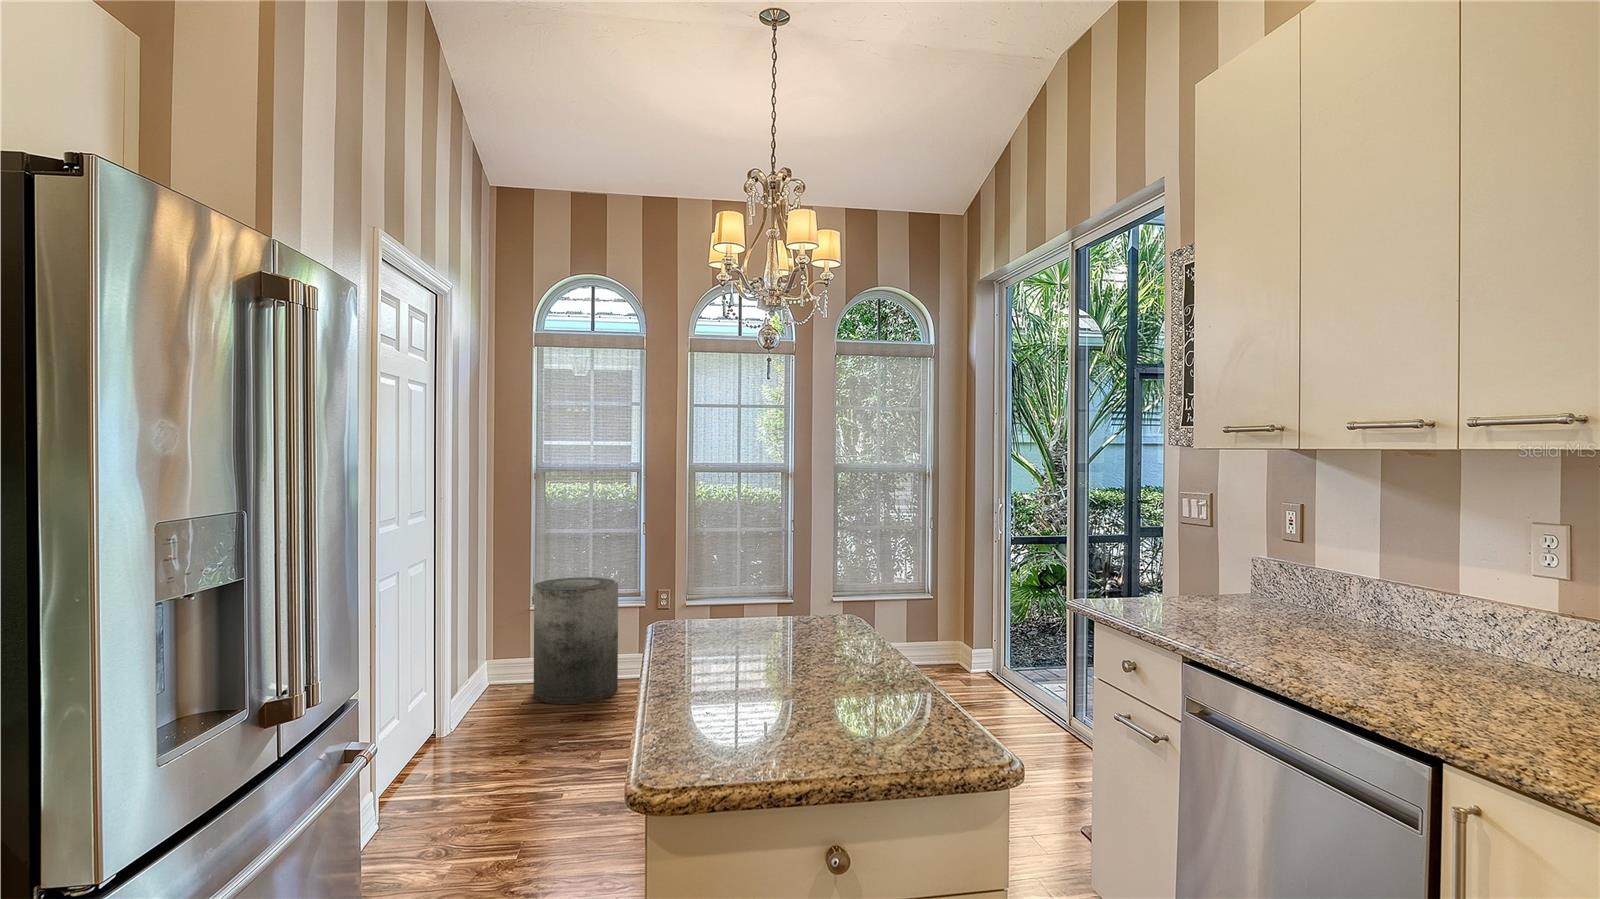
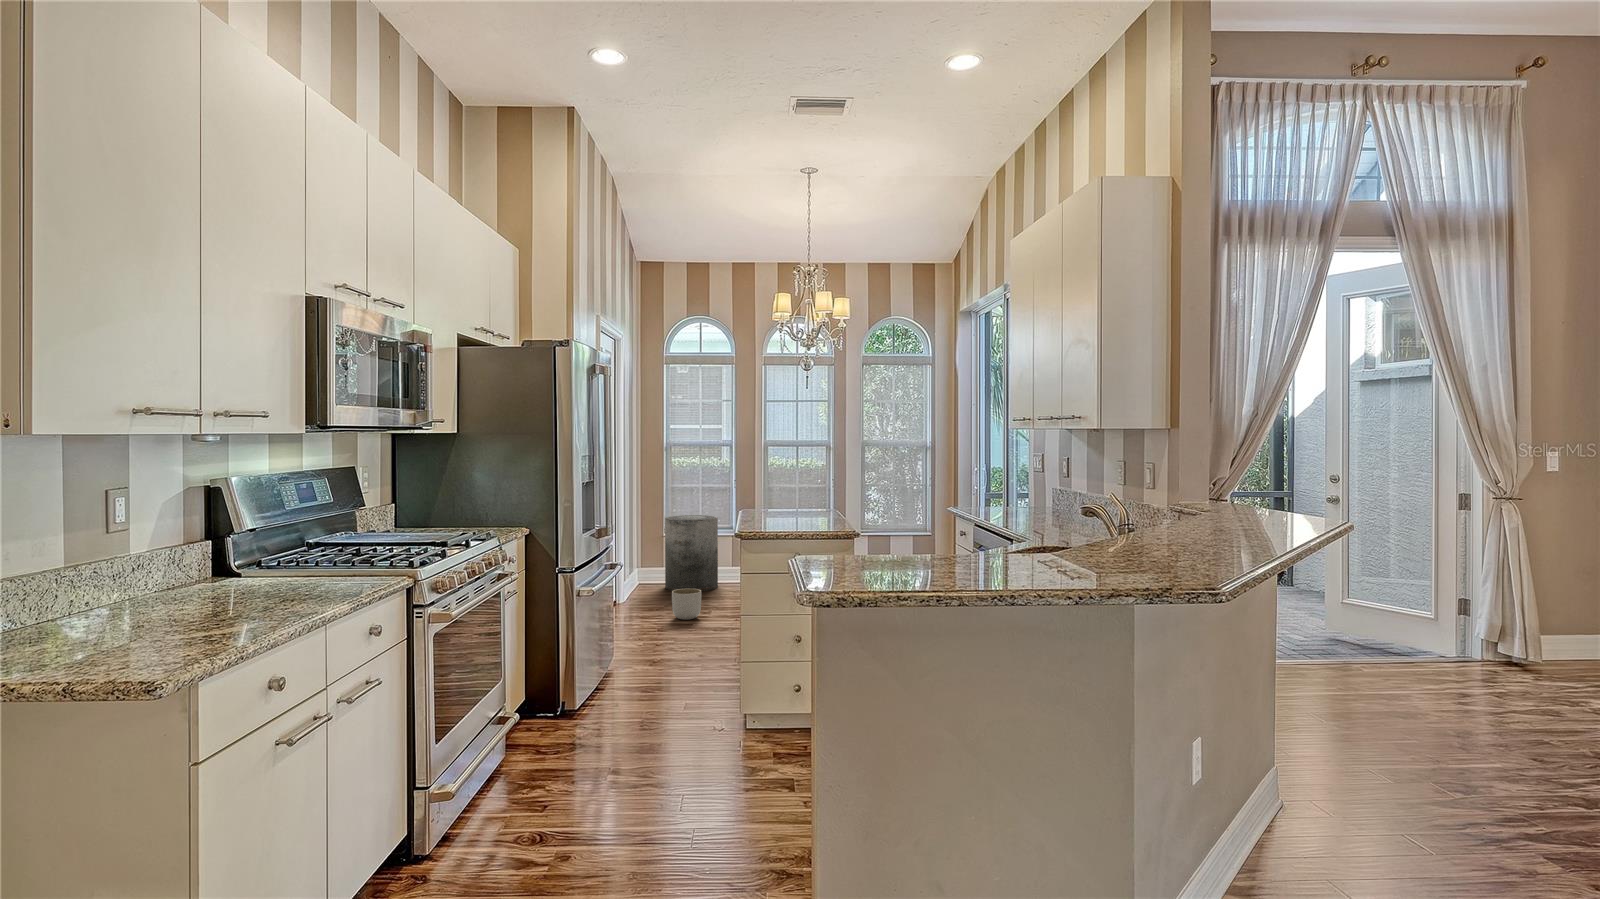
planter: none [540,720,593,780] -> present [672,589,701,620]

